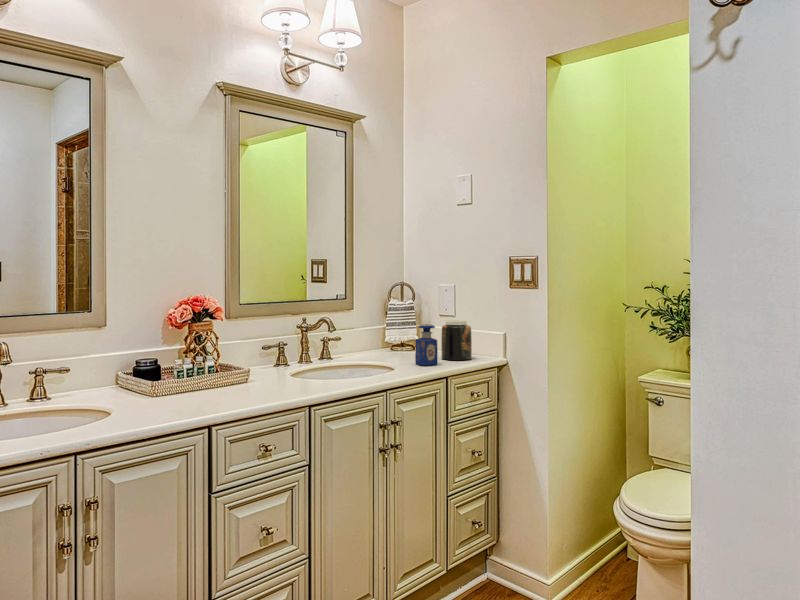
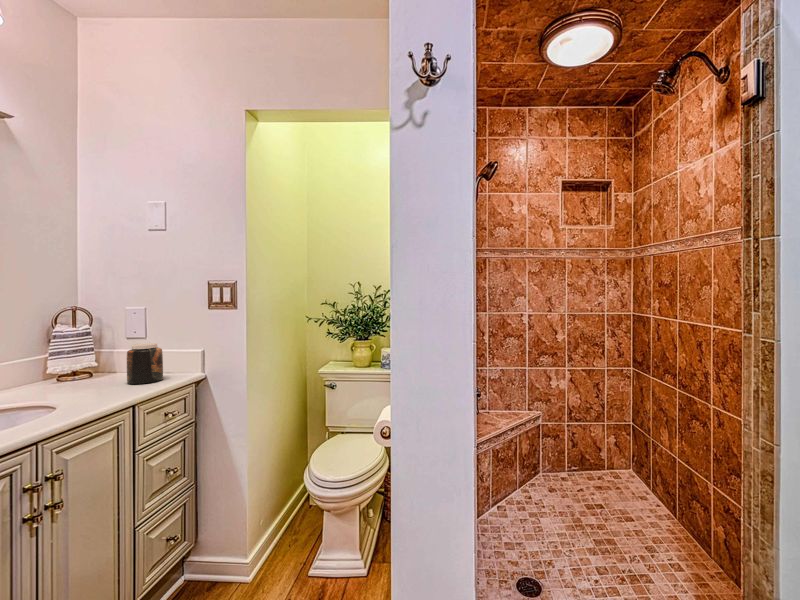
perfume bottle: present [415,324,438,365] -> none [91,352,122,397]

